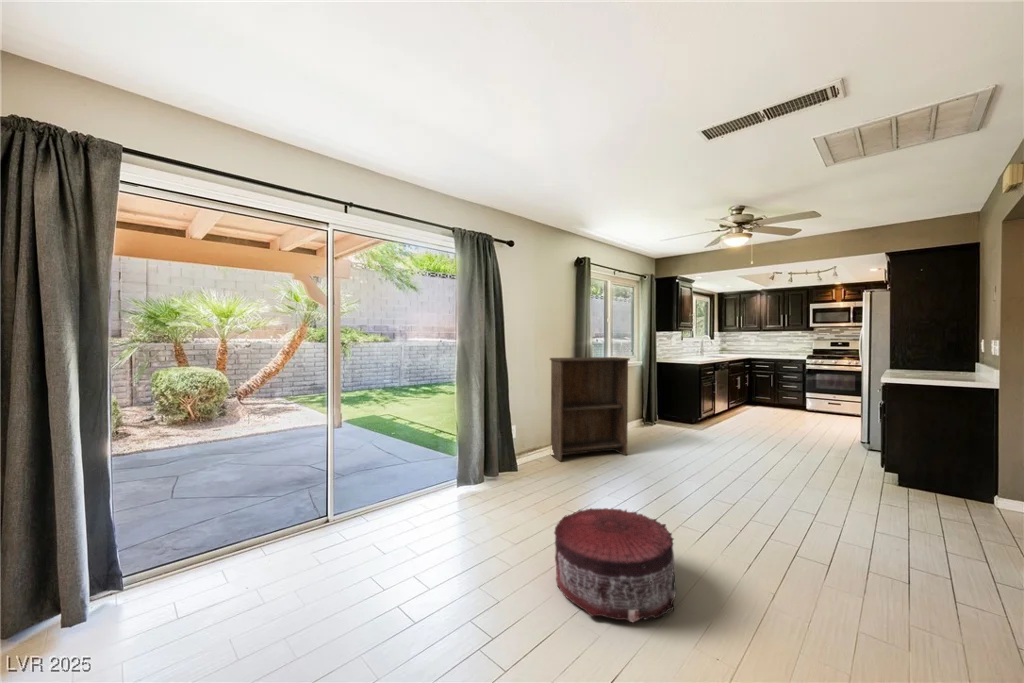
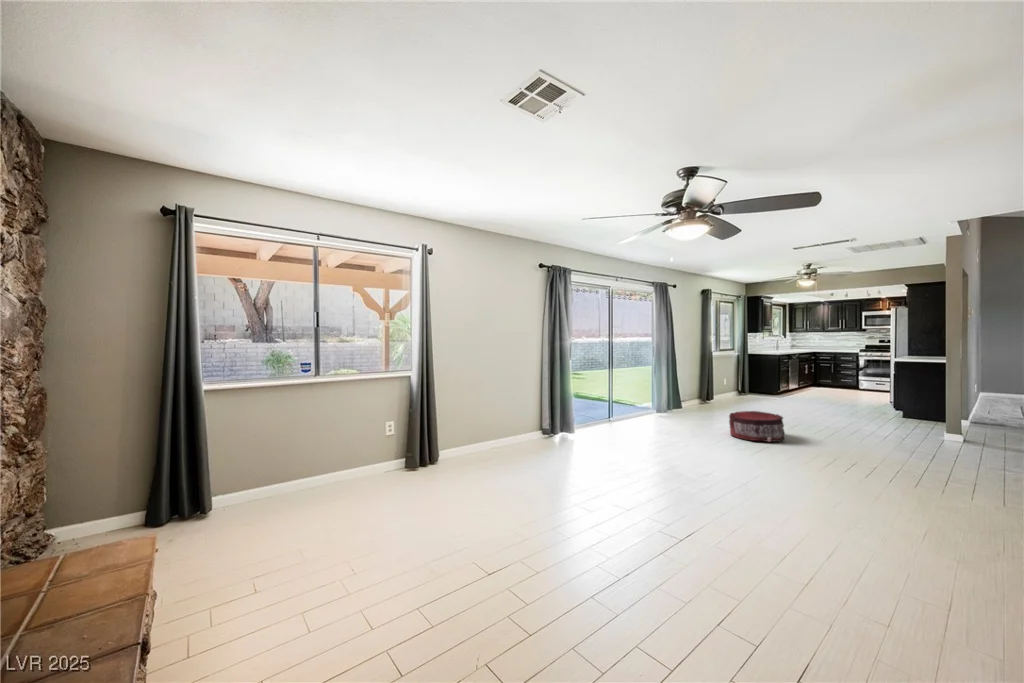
bookshelf: present [550,357,630,461] -> none [689,349,739,408]

